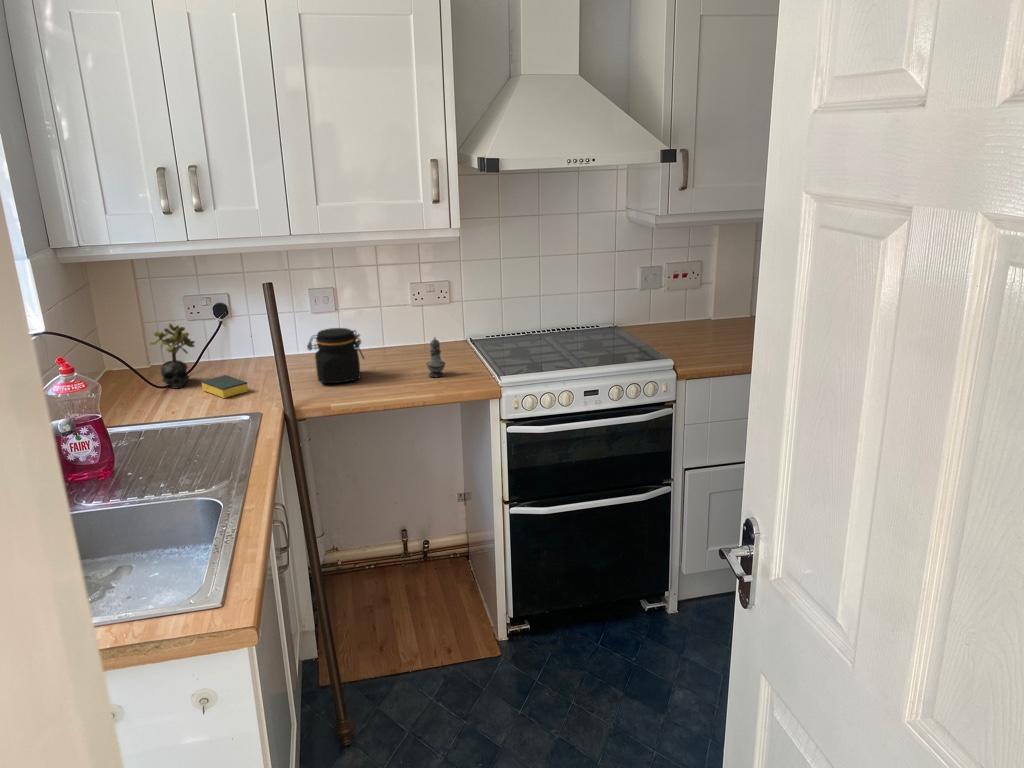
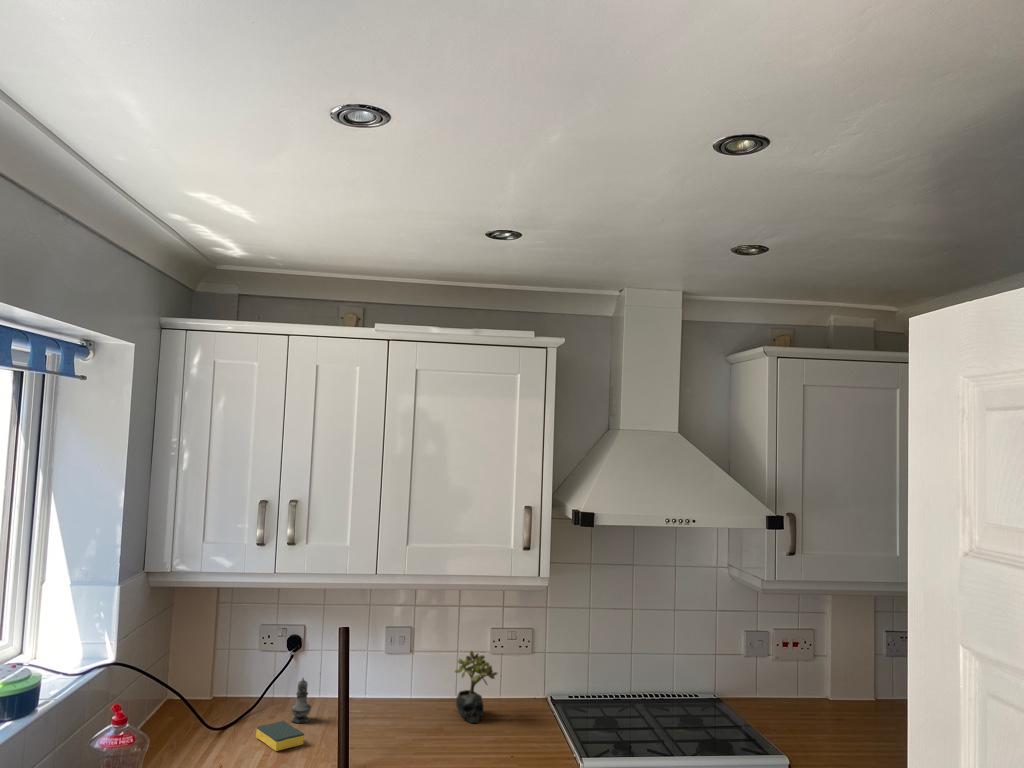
succulent plant: present [150,324,195,388] -> present [455,651,497,723]
jar: present [307,328,364,383] -> none [374,677,434,743]
salt shaker: present [427,338,445,377] -> present [291,678,311,723]

